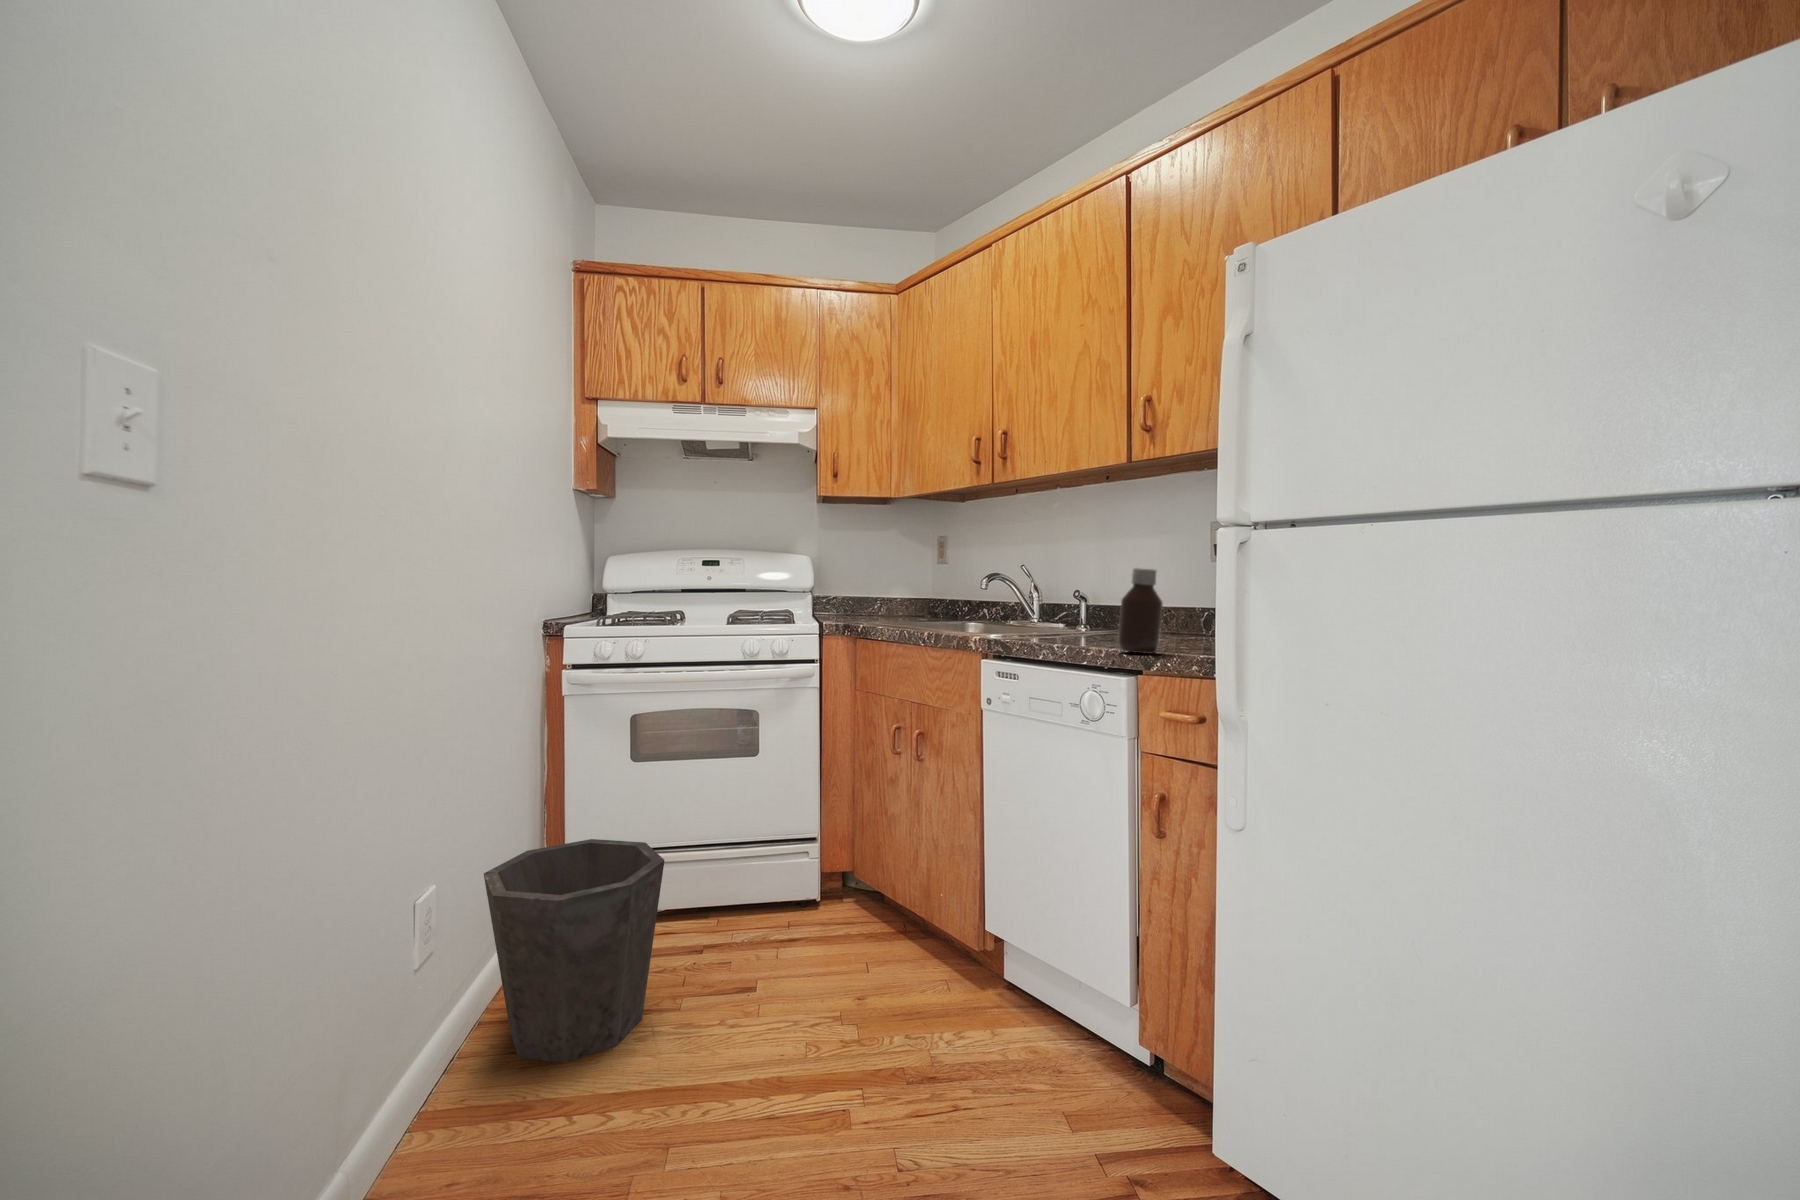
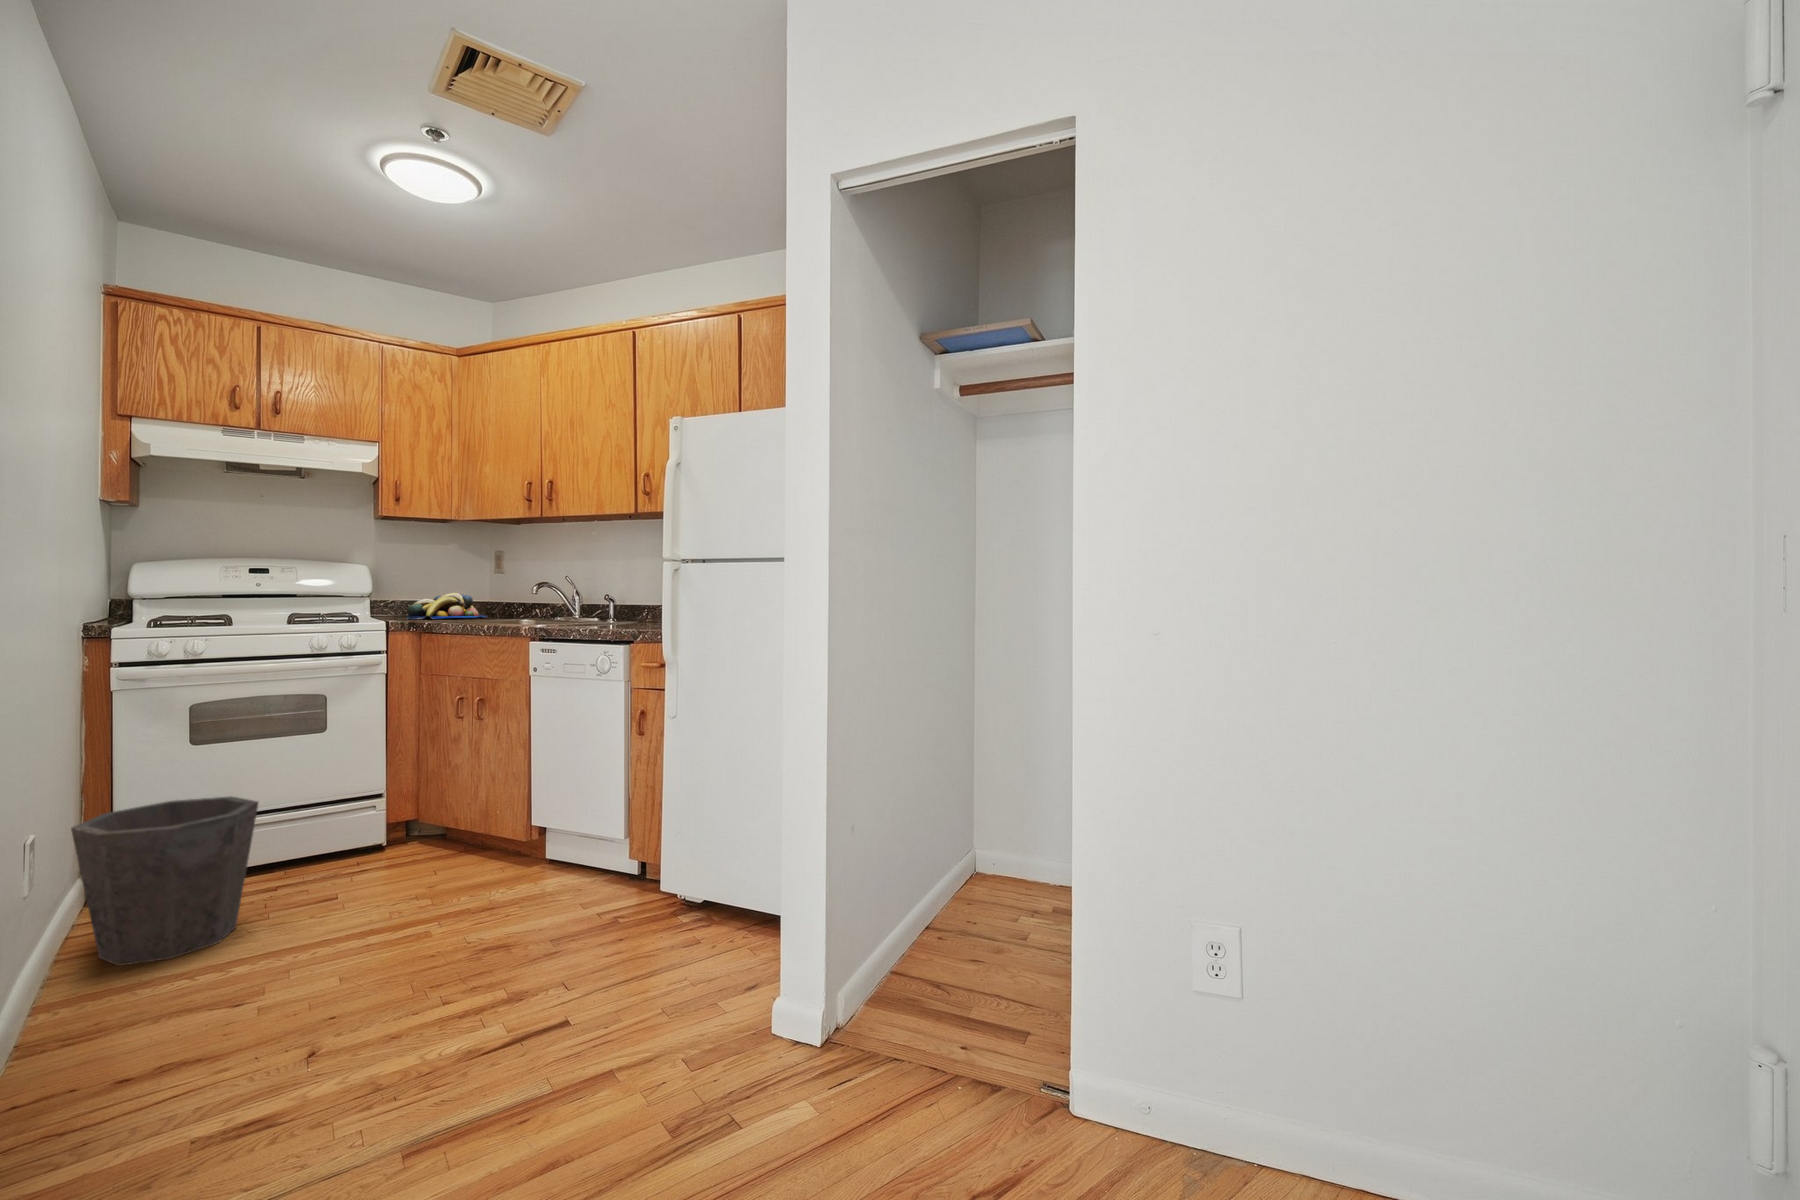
bottle: present [1118,568,1163,654] -> none [618,581,645,631]
fruit bowl: none [846,586,930,617] -> present [407,593,487,619]

